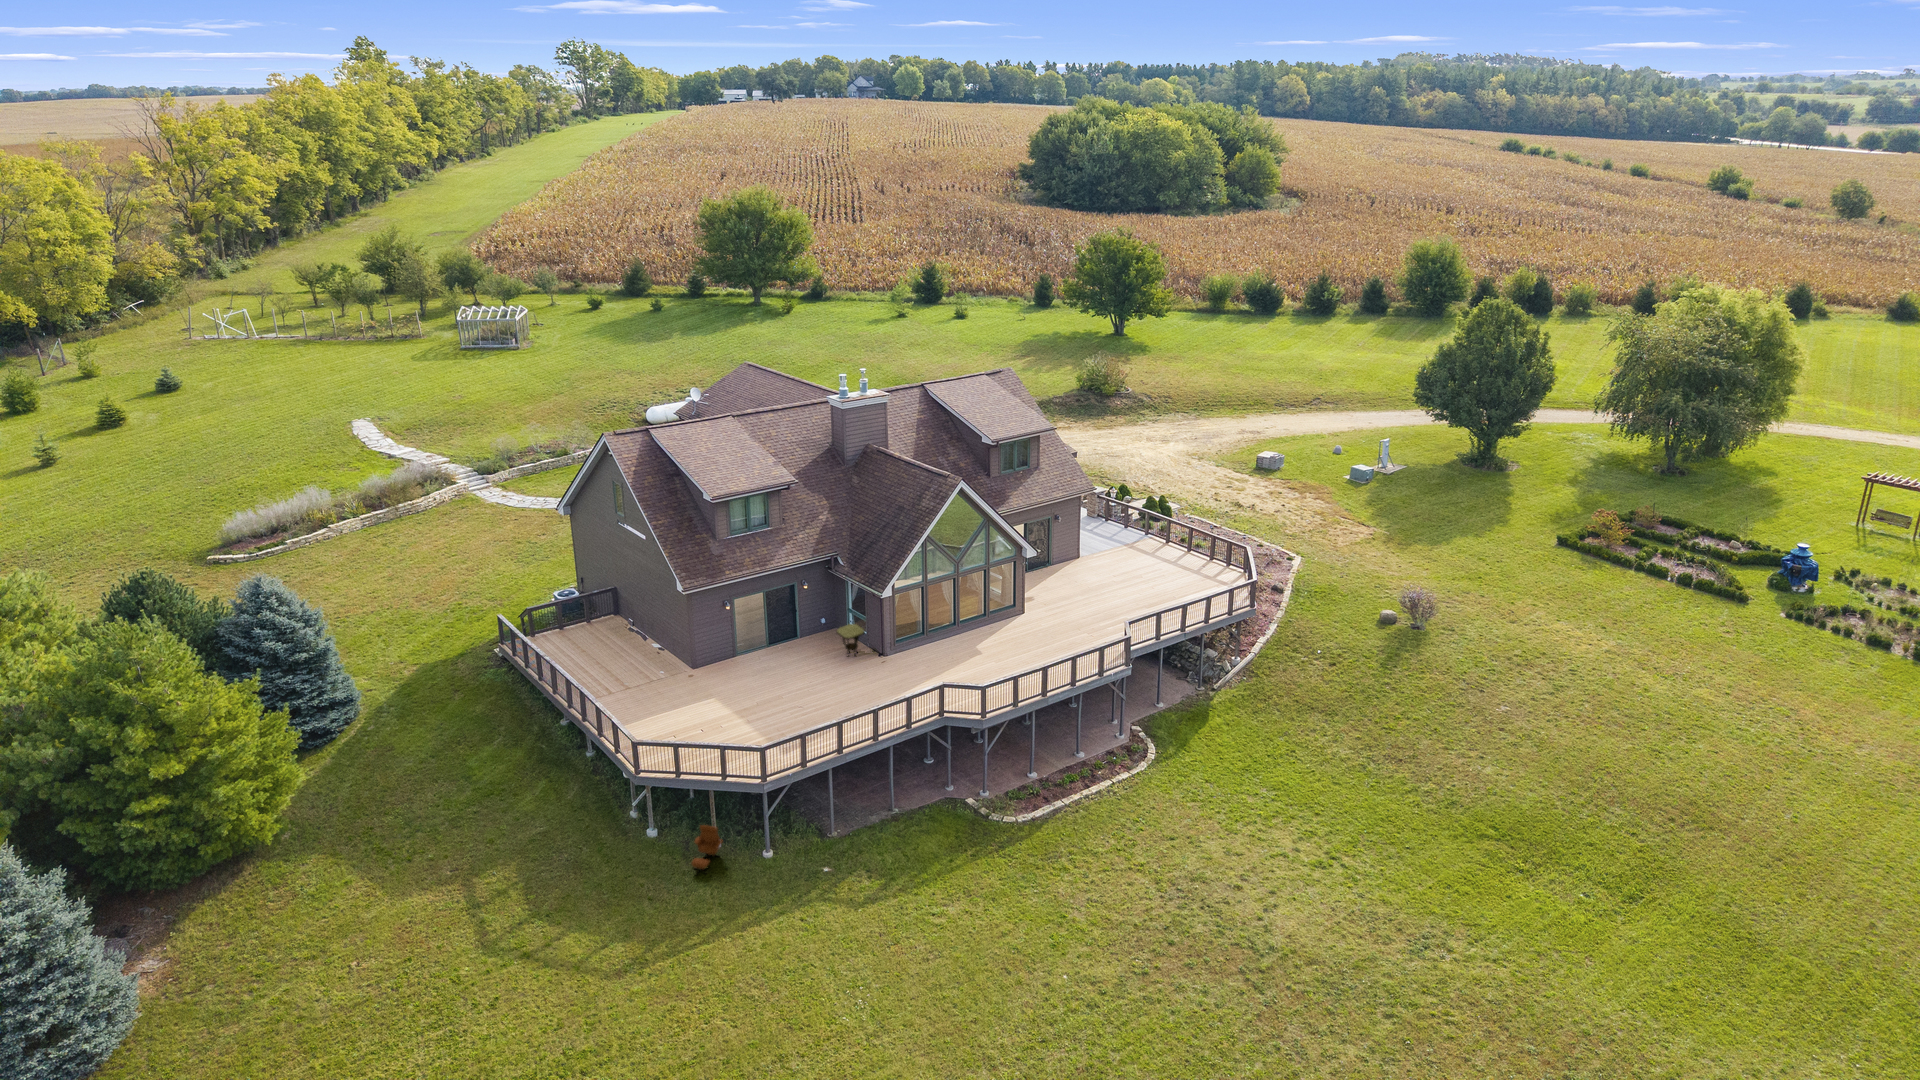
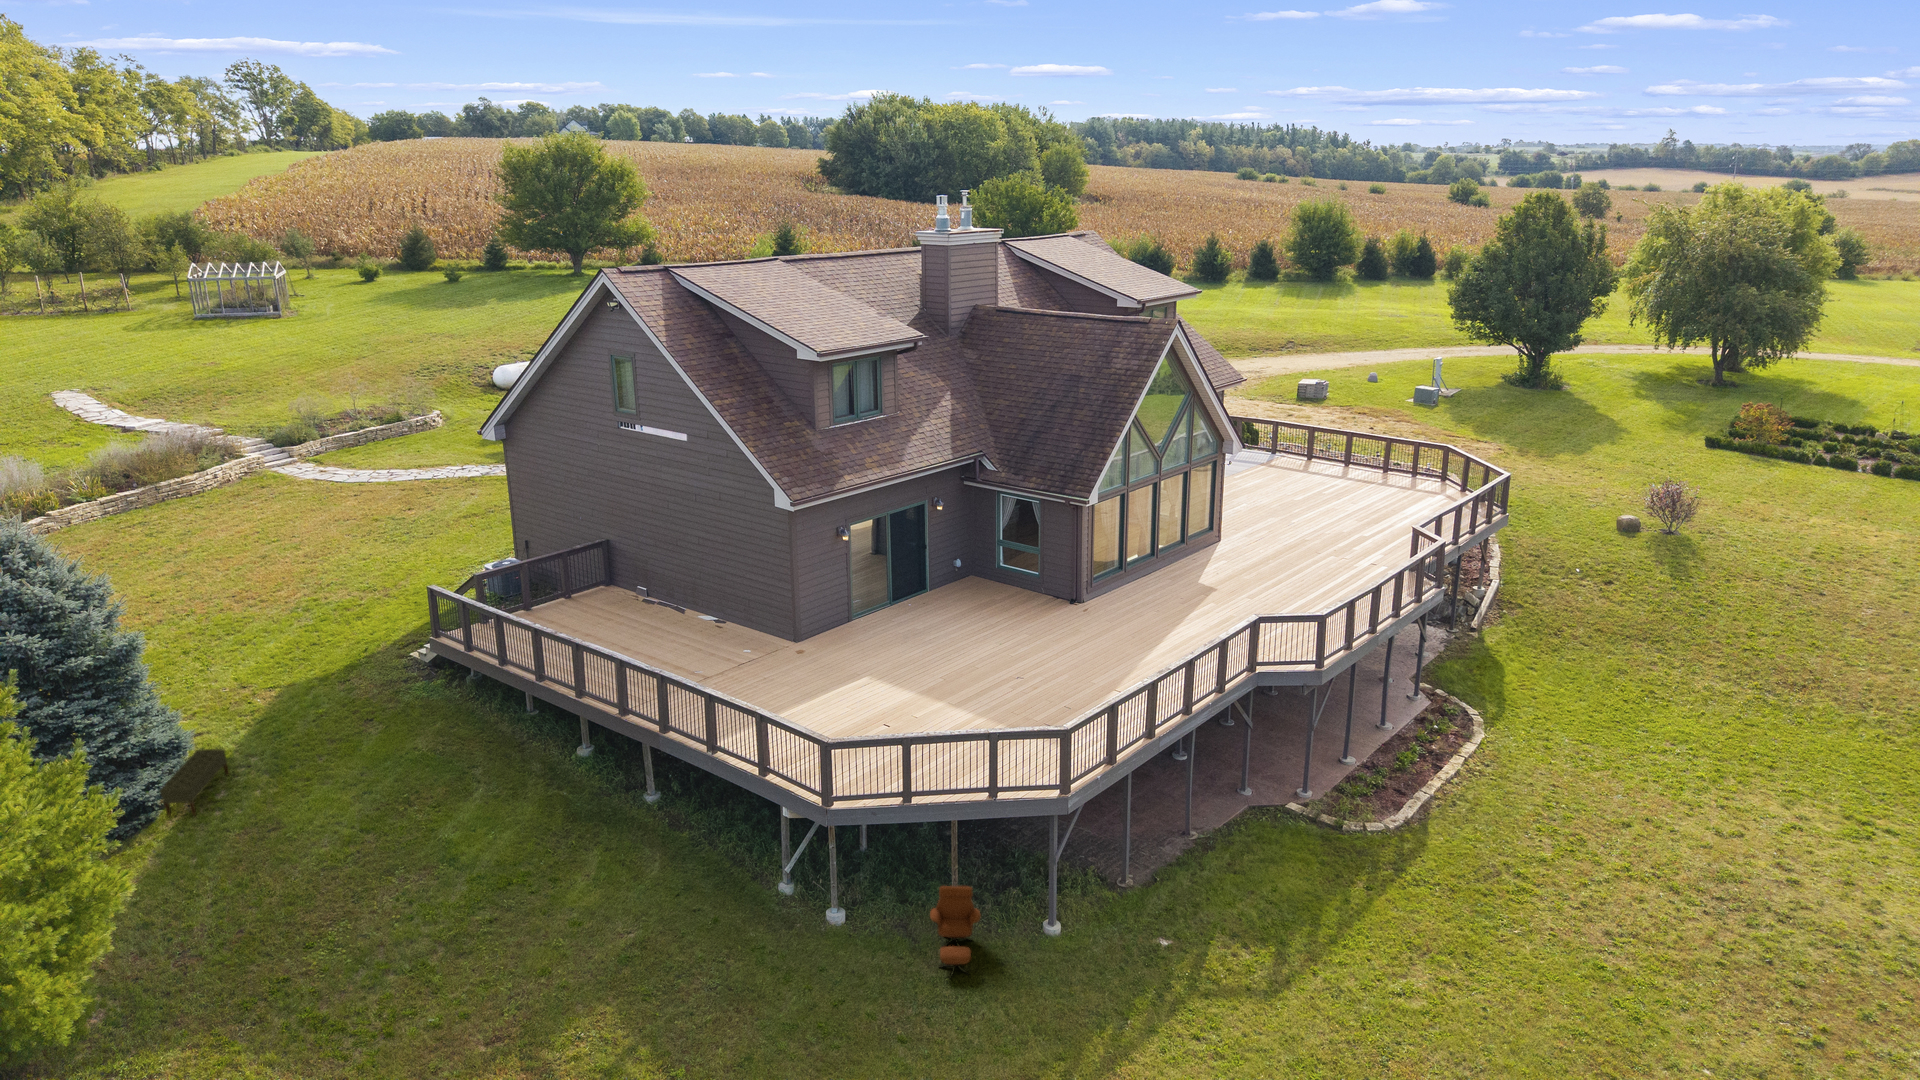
side table: present [836,624,865,653] -> none [1022,558,1067,609]
bench: none [340,701,381,738] -> present [159,749,229,816]

